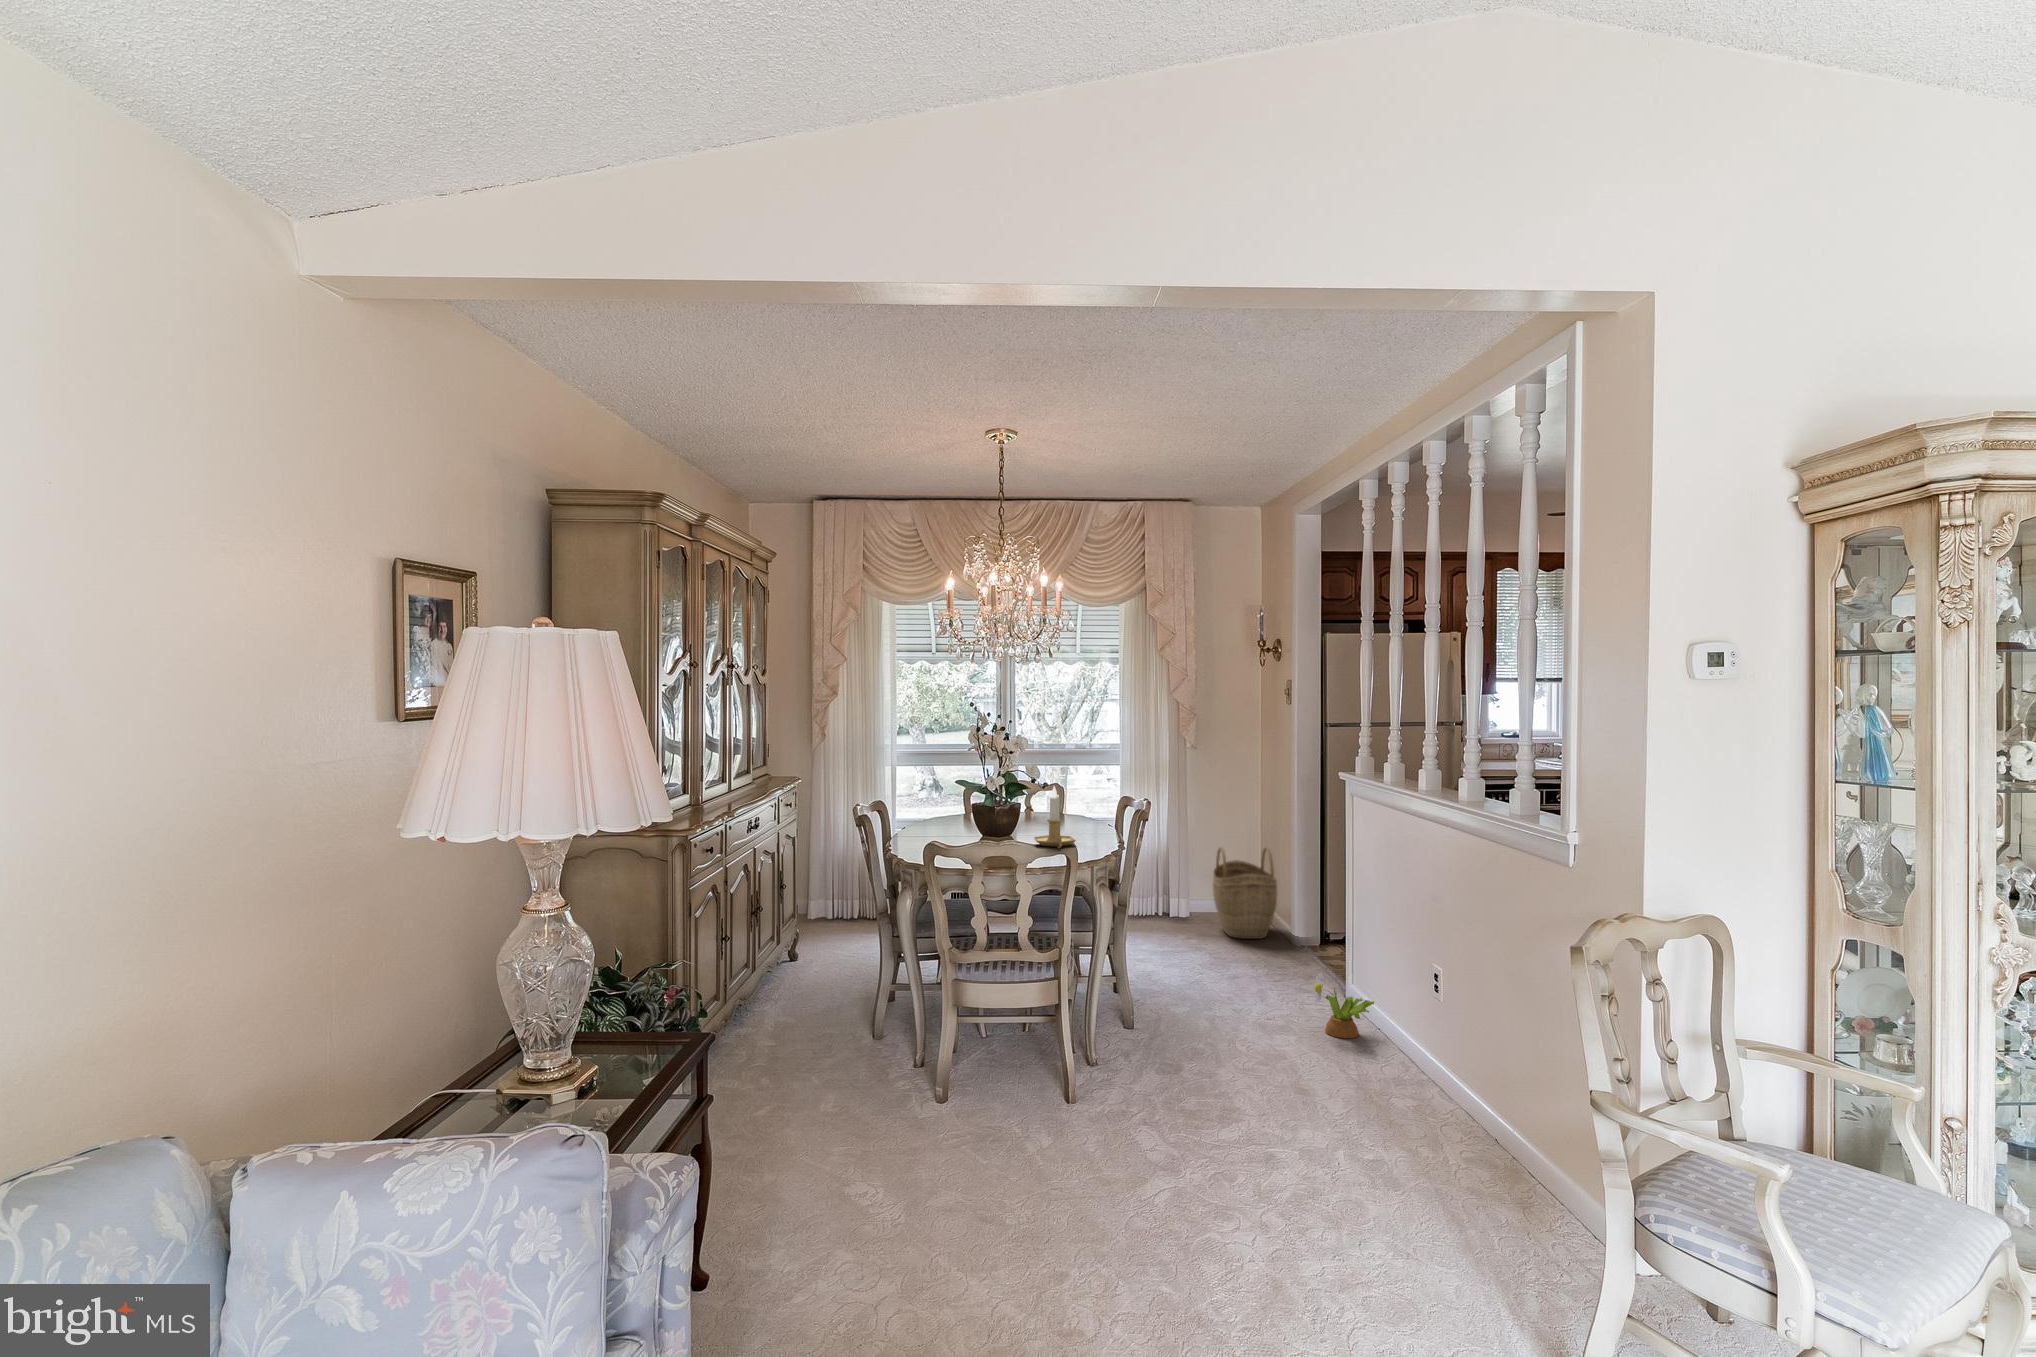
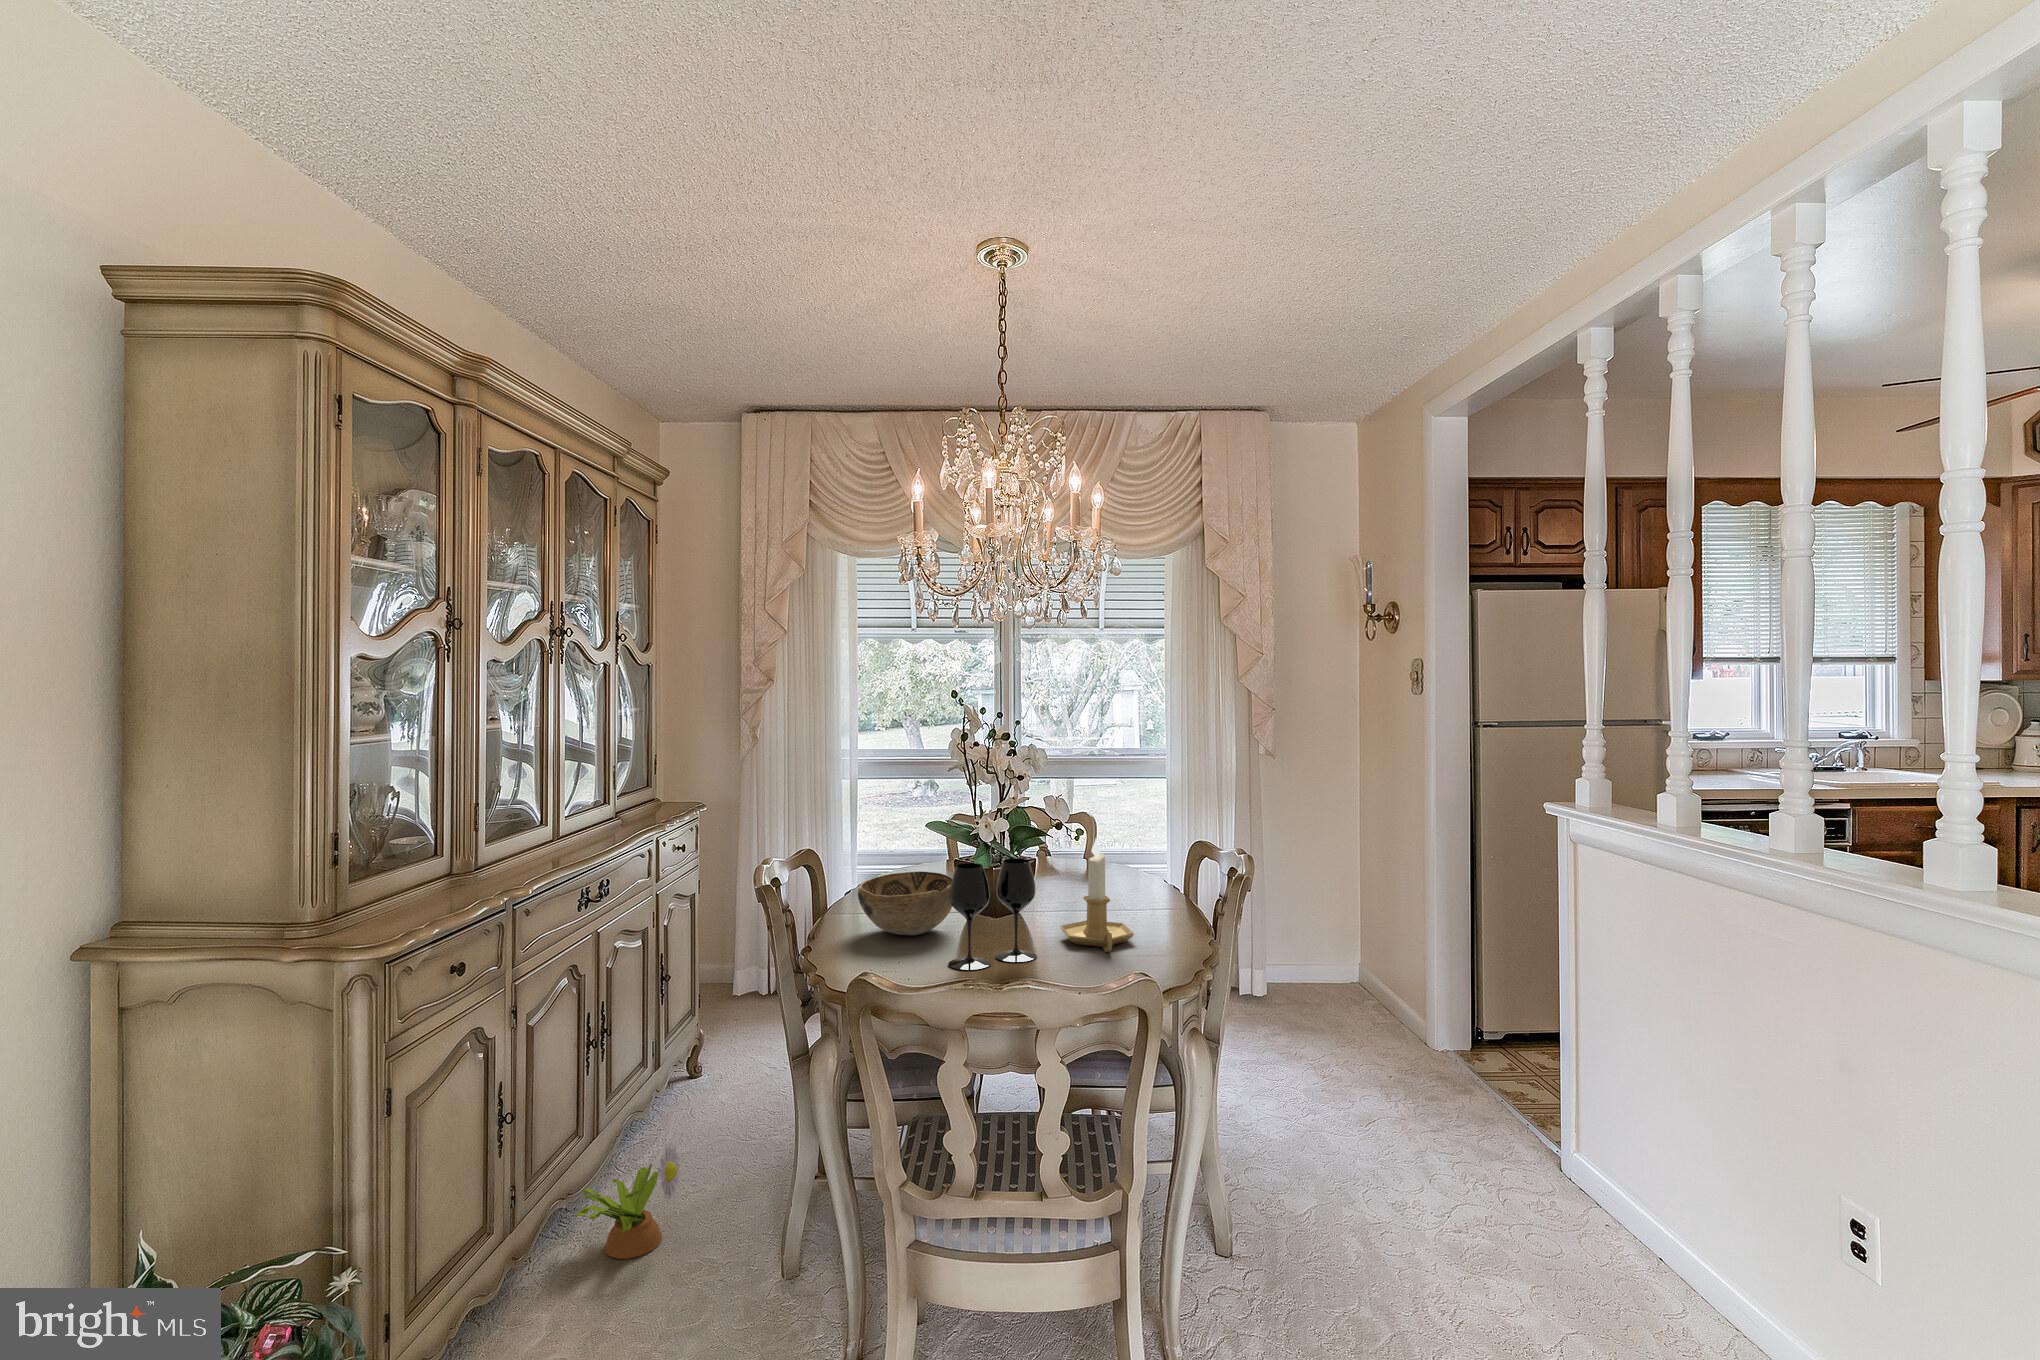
wine glass: none [969,795,1019,854] -> present [948,858,1037,970]
decorative bowl: none [915,809,973,843] -> present [858,871,952,935]
woven basket: present [1213,847,1277,939] -> none [1301,899,1400,1034]
decorative plant: present [1315,973,1374,1038] -> present [575,1142,680,1259]

